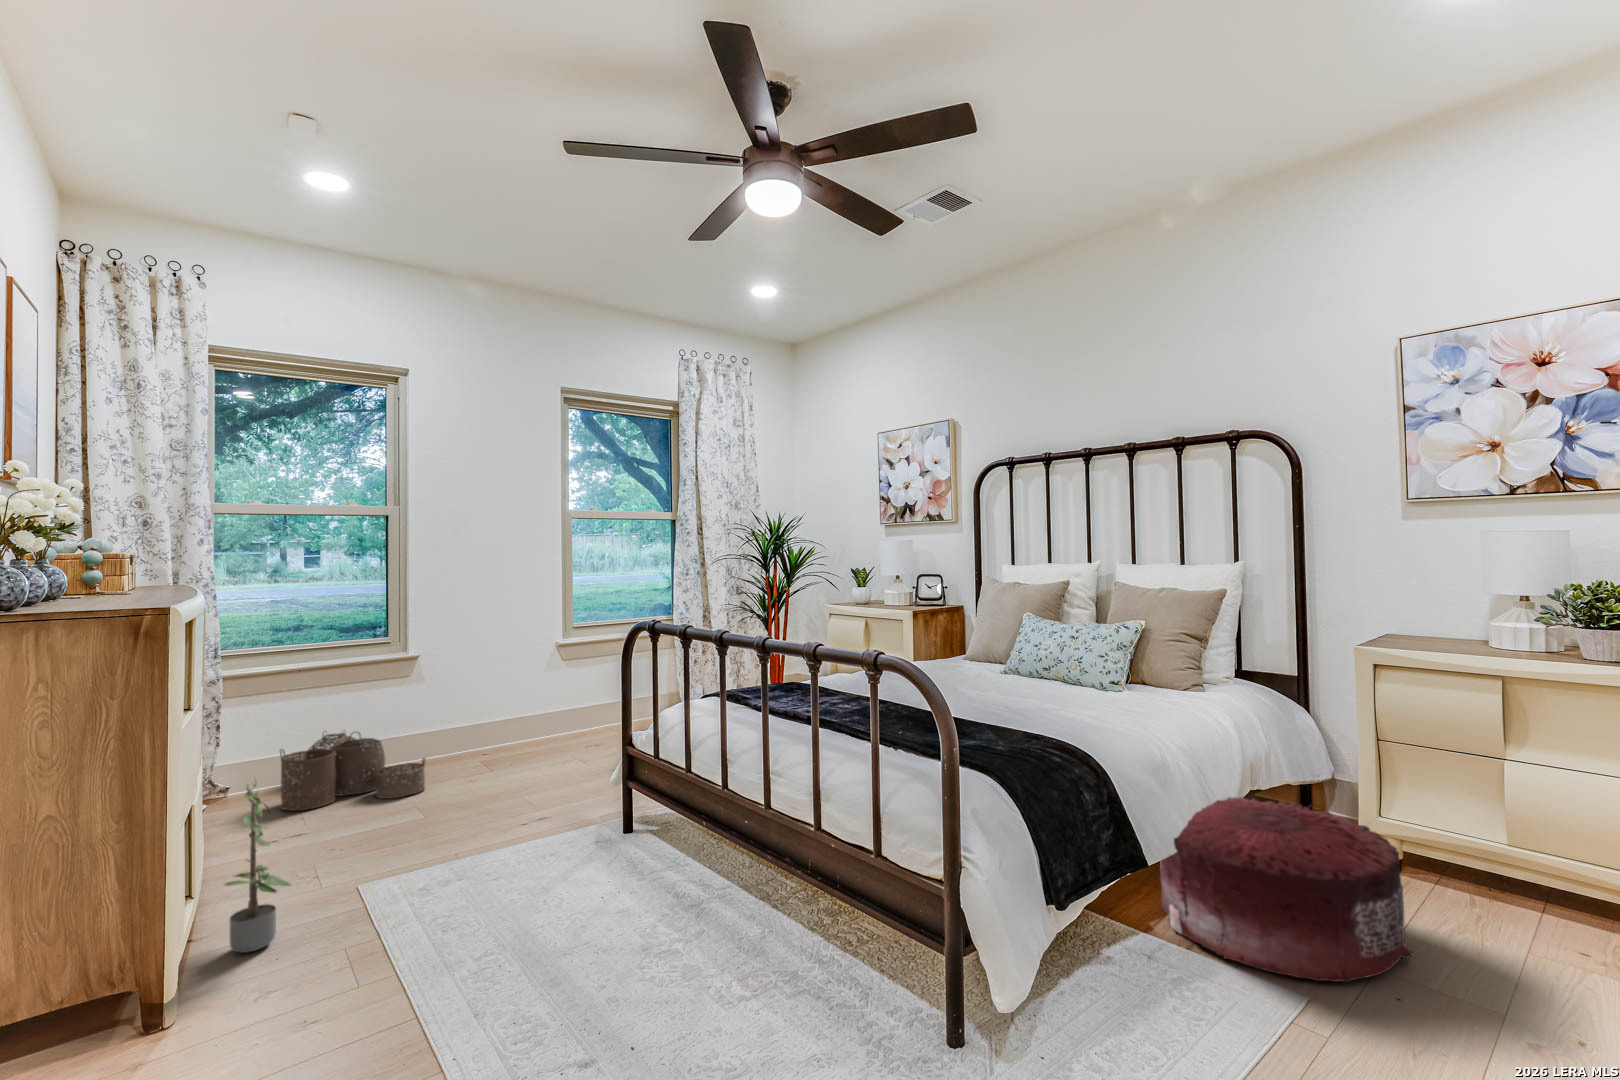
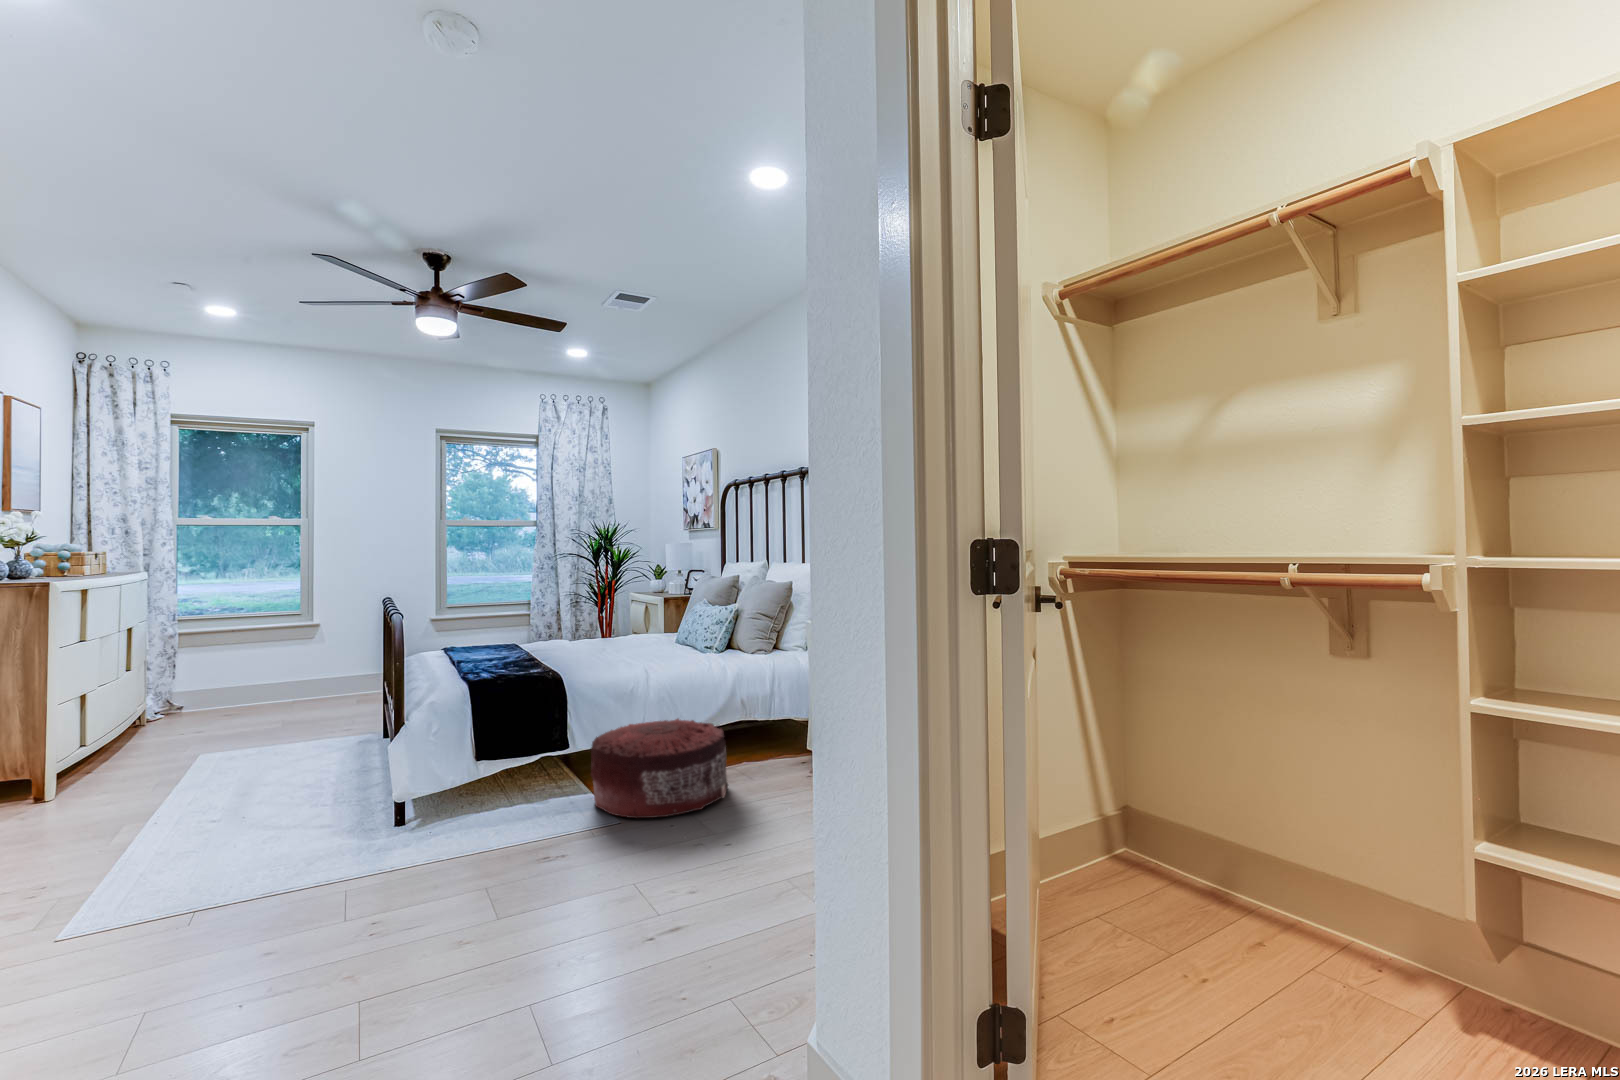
woven basket: present [280,731,425,811] -> none [201,671,300,719]
potted plant: present [225,781,291,953] -> none [84,680,139,778]

